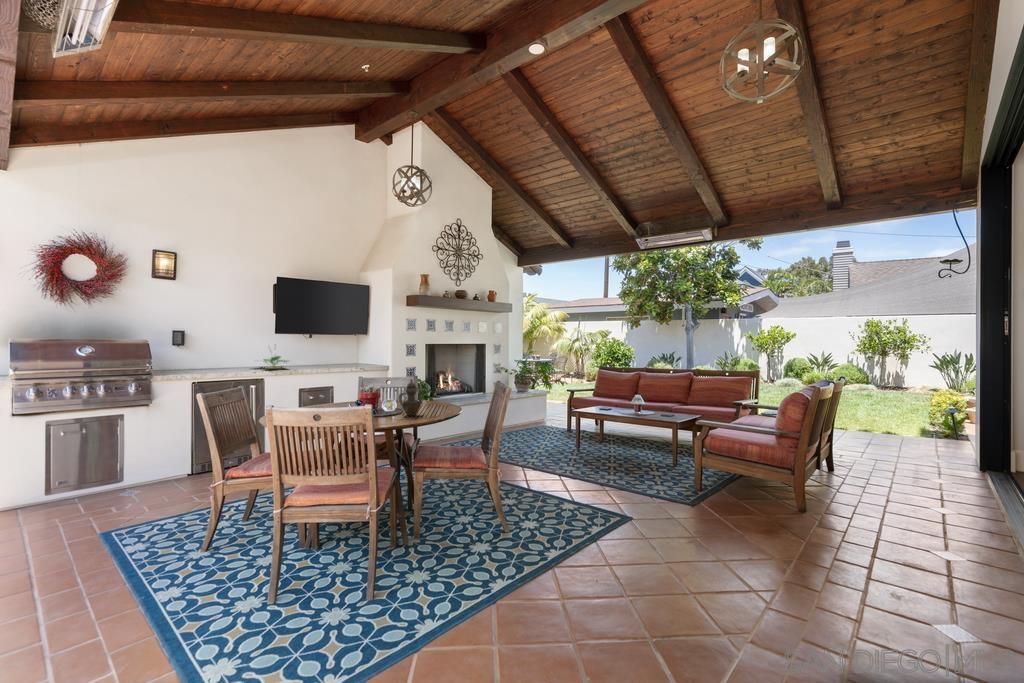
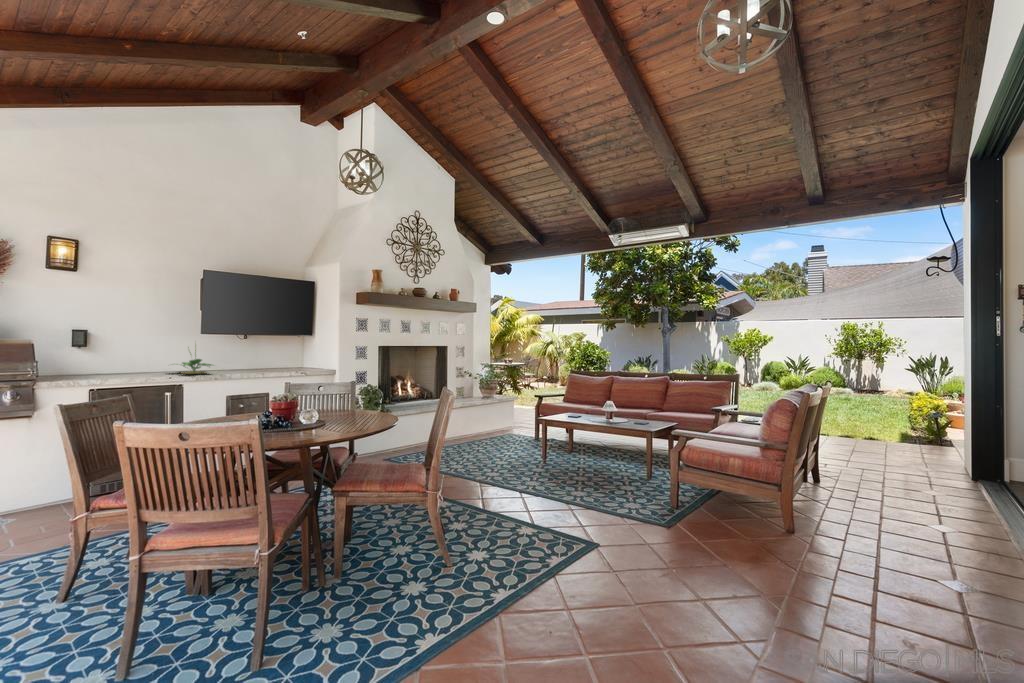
teapot: present [398,379,423,416] -> none [320,384,352,429]

